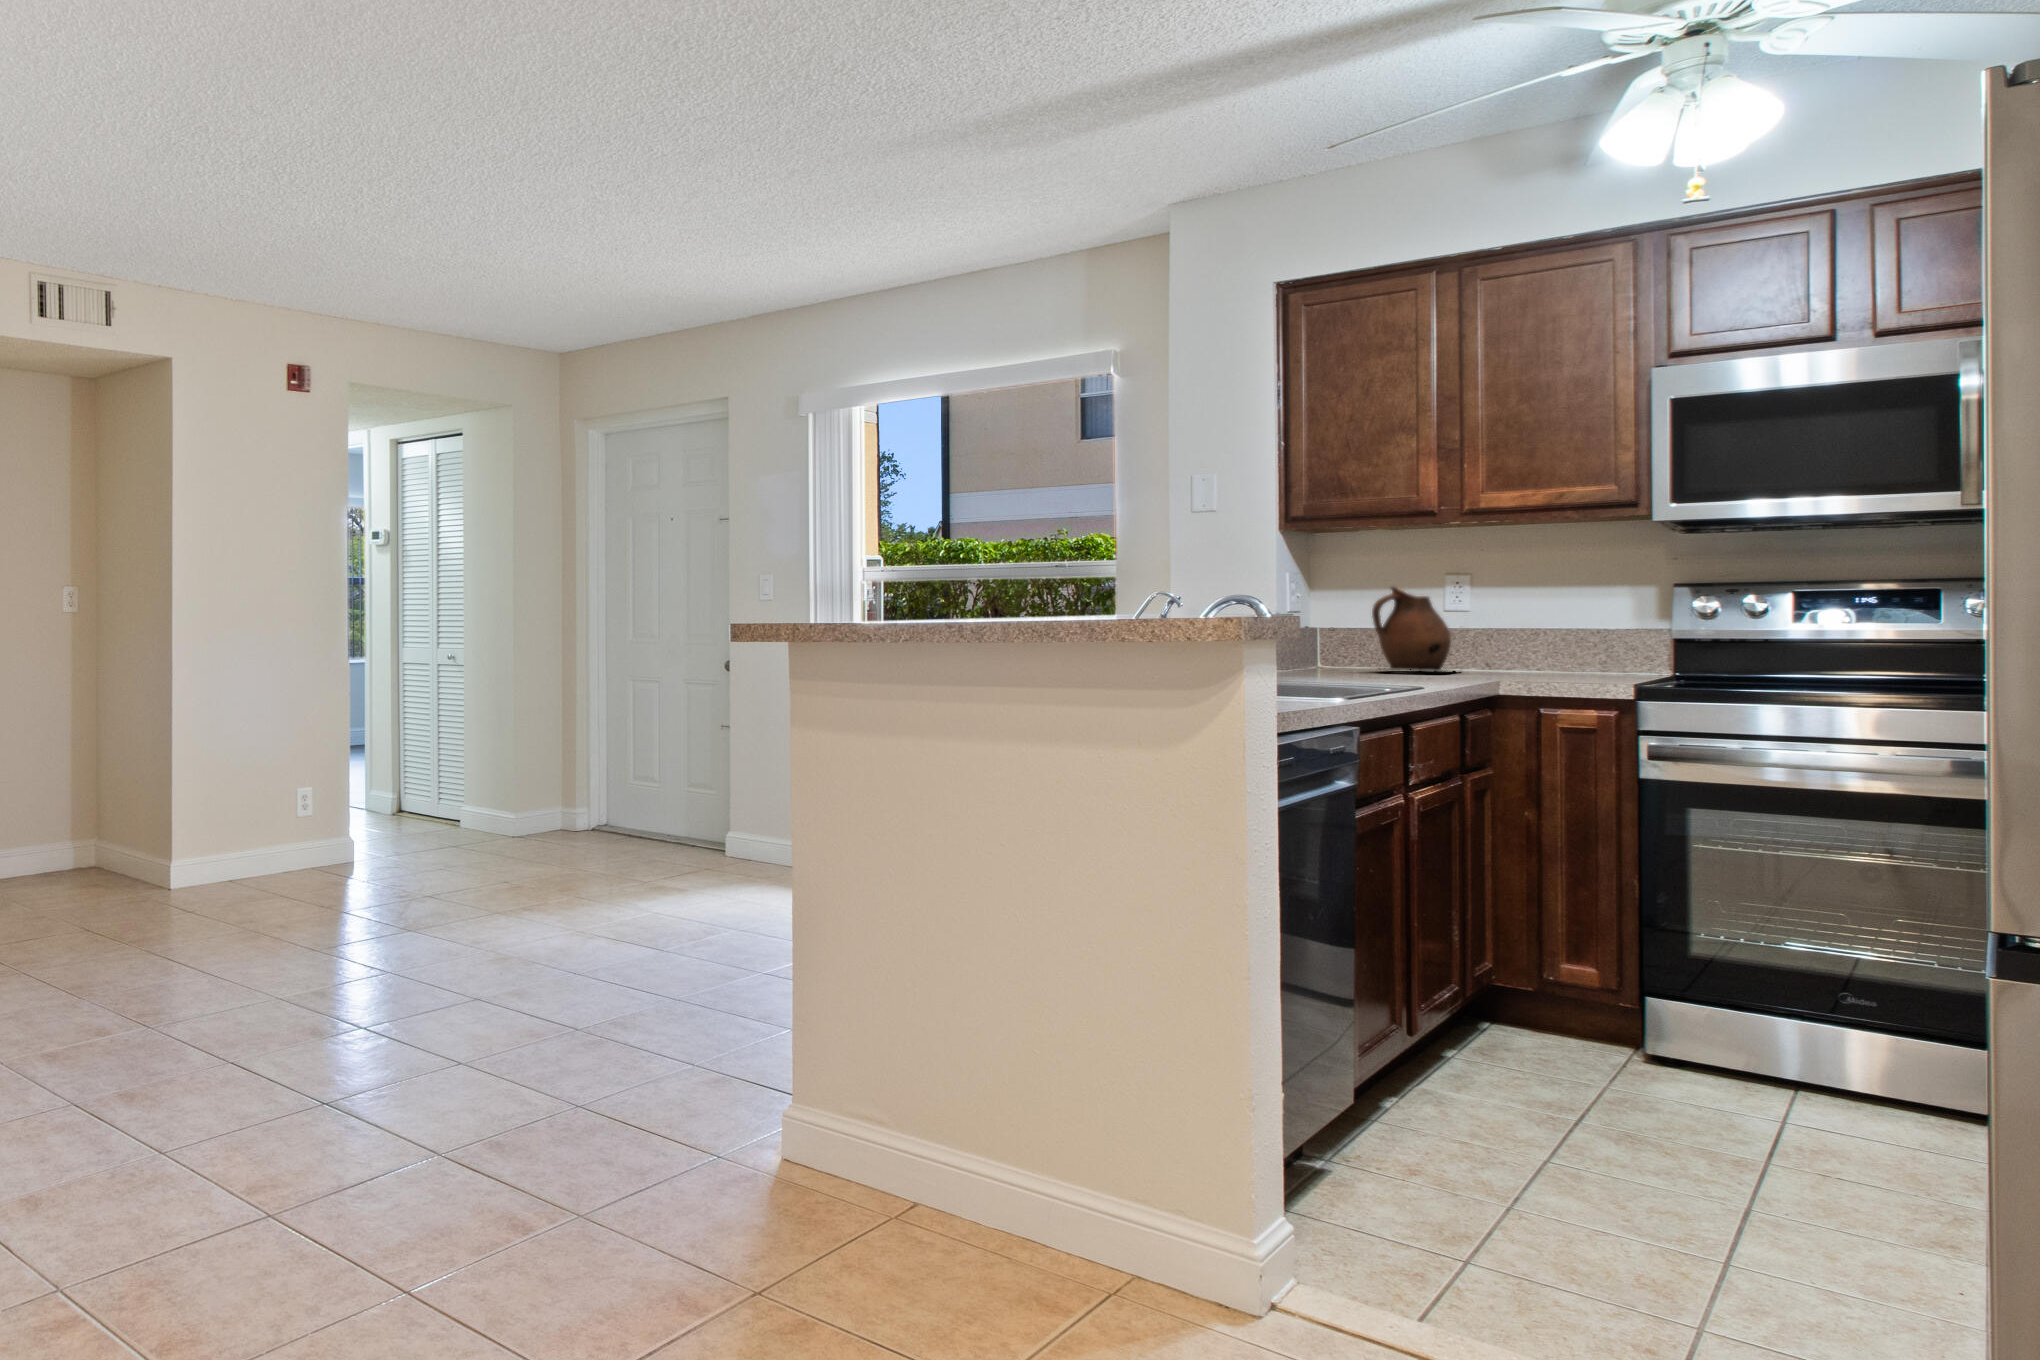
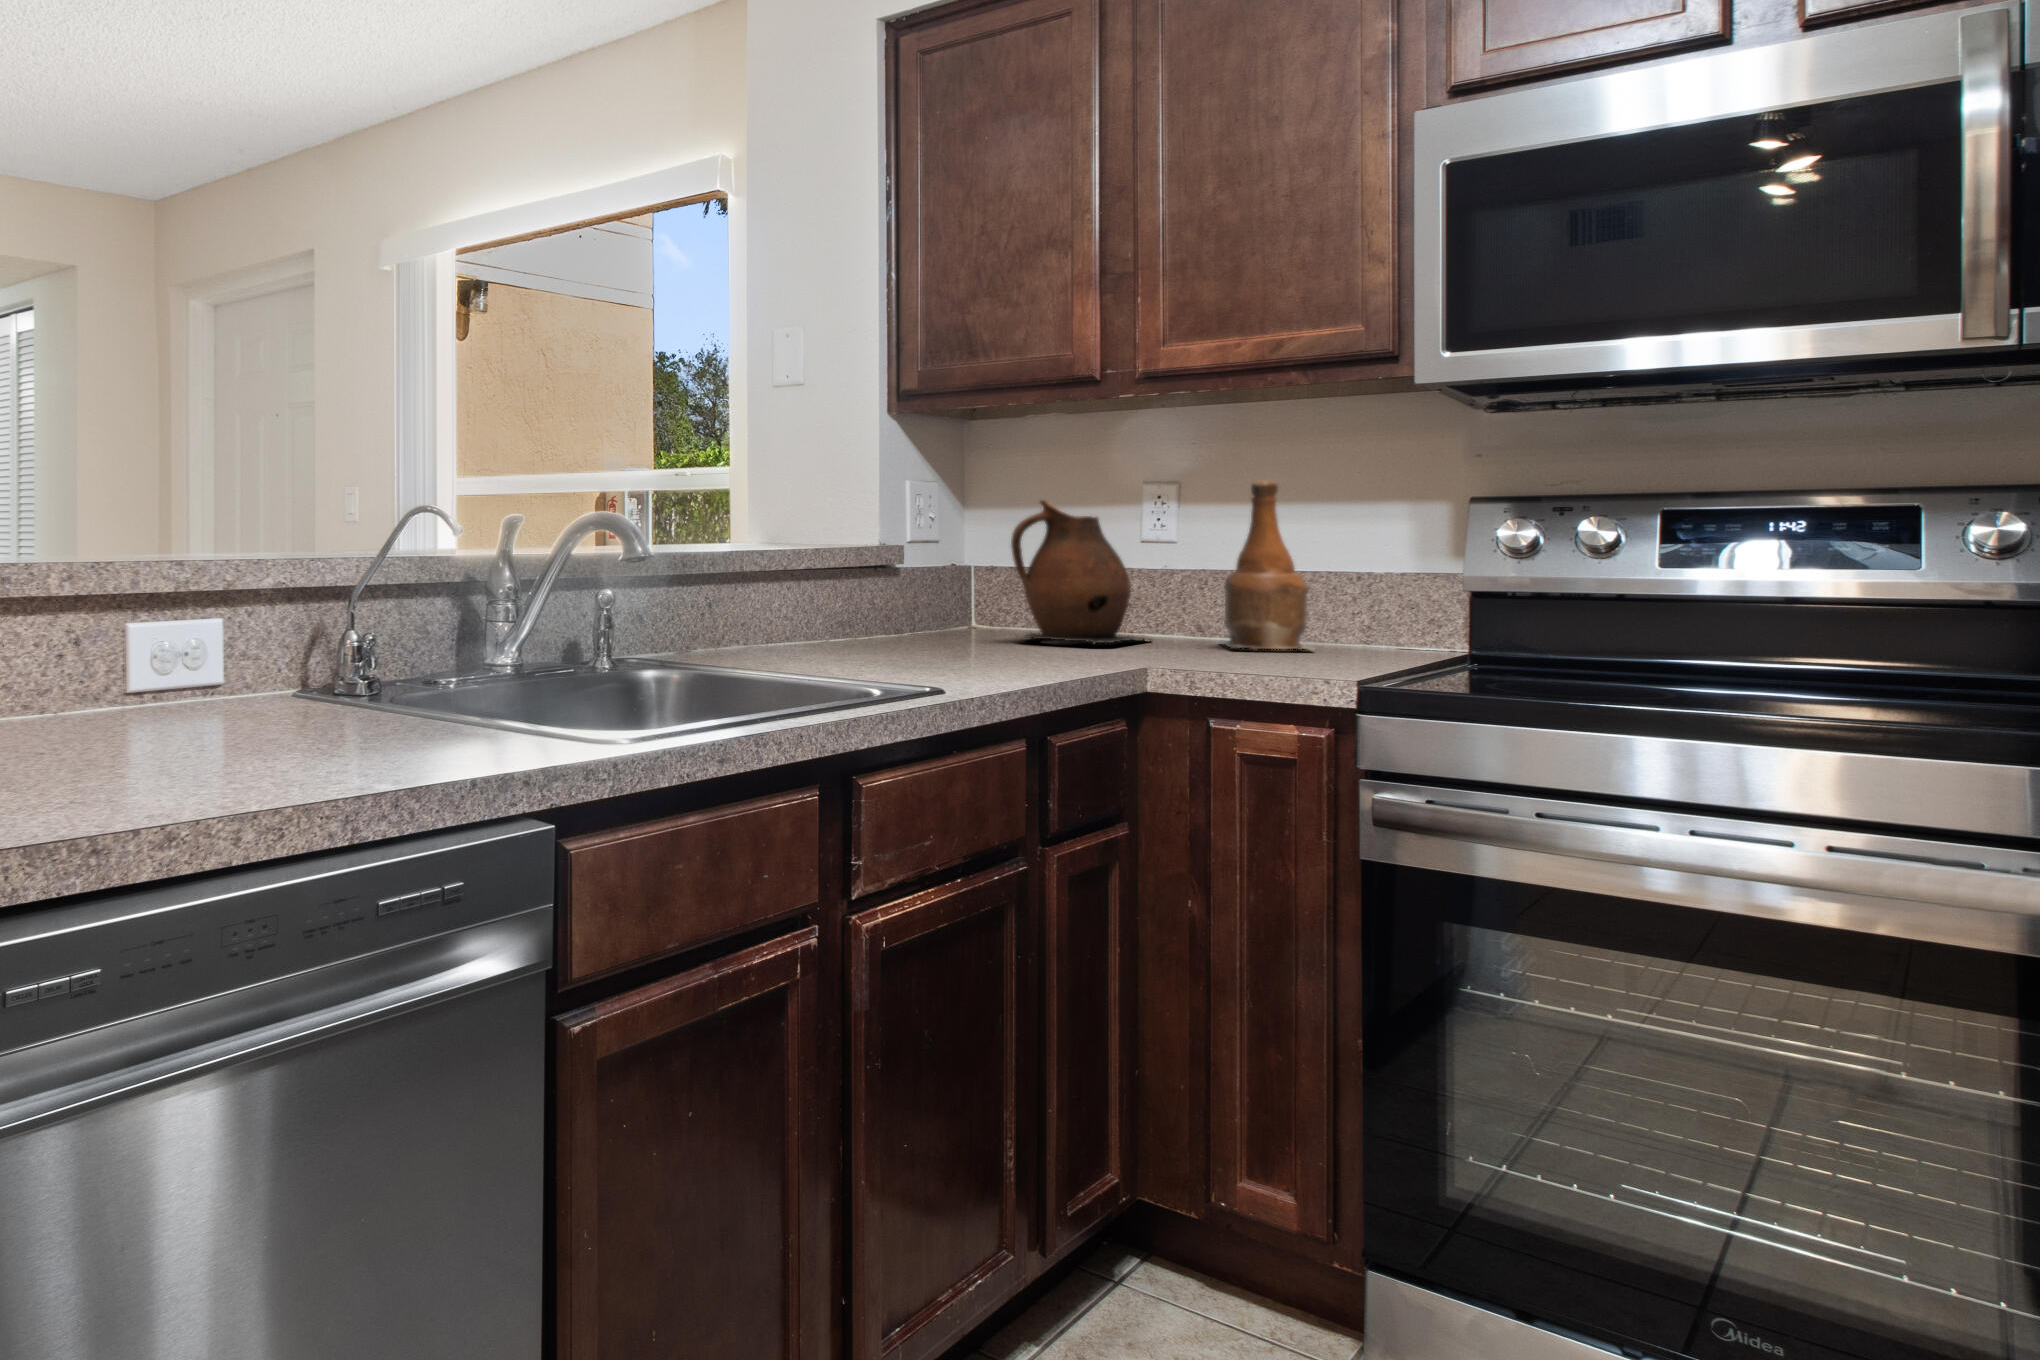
bottle: none [1506,574,1577,674] -> present [1220,480,1309,649]

